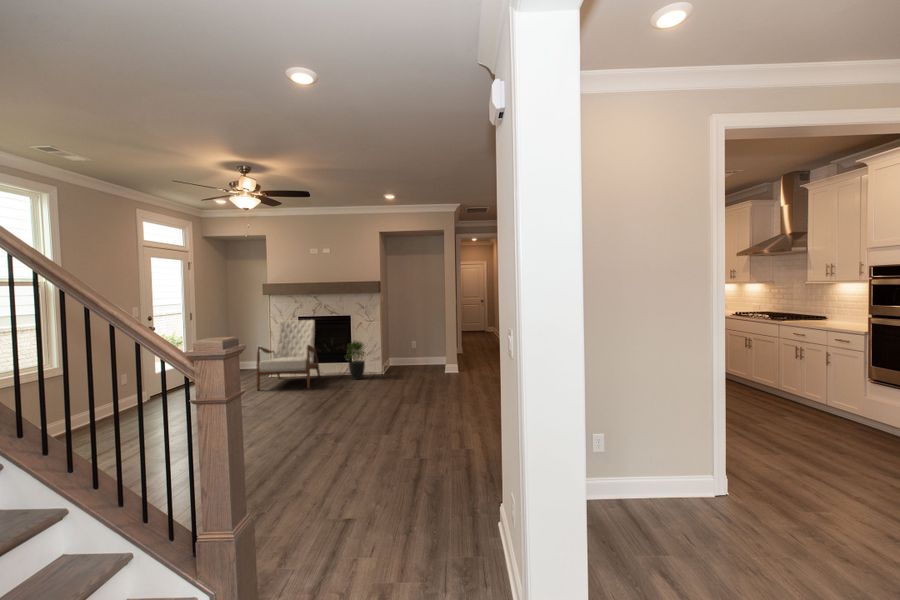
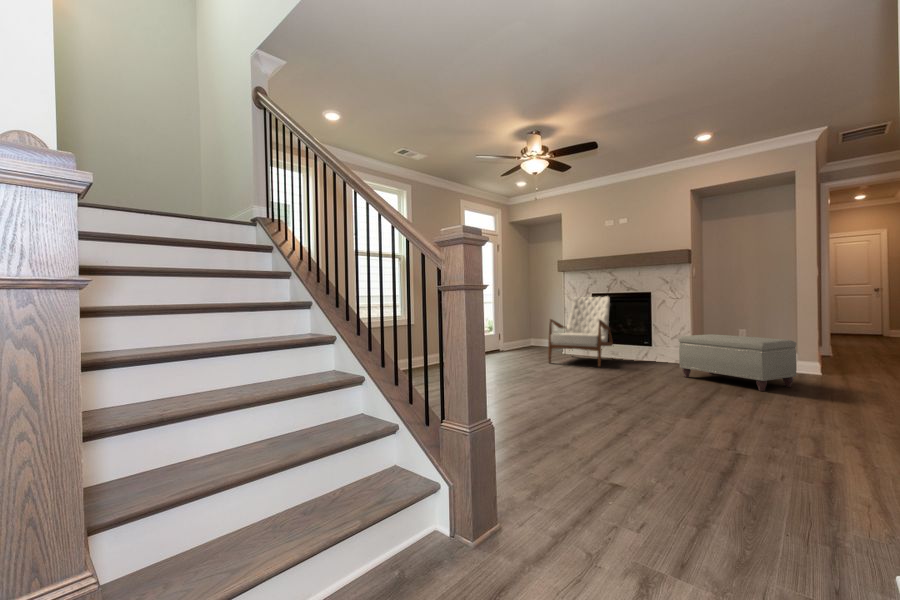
potted plant: present [346,341,365,379] -> none [642,318,672,366]
ottoman: none [374,352,449,395] -> present [678,334,796,391]

